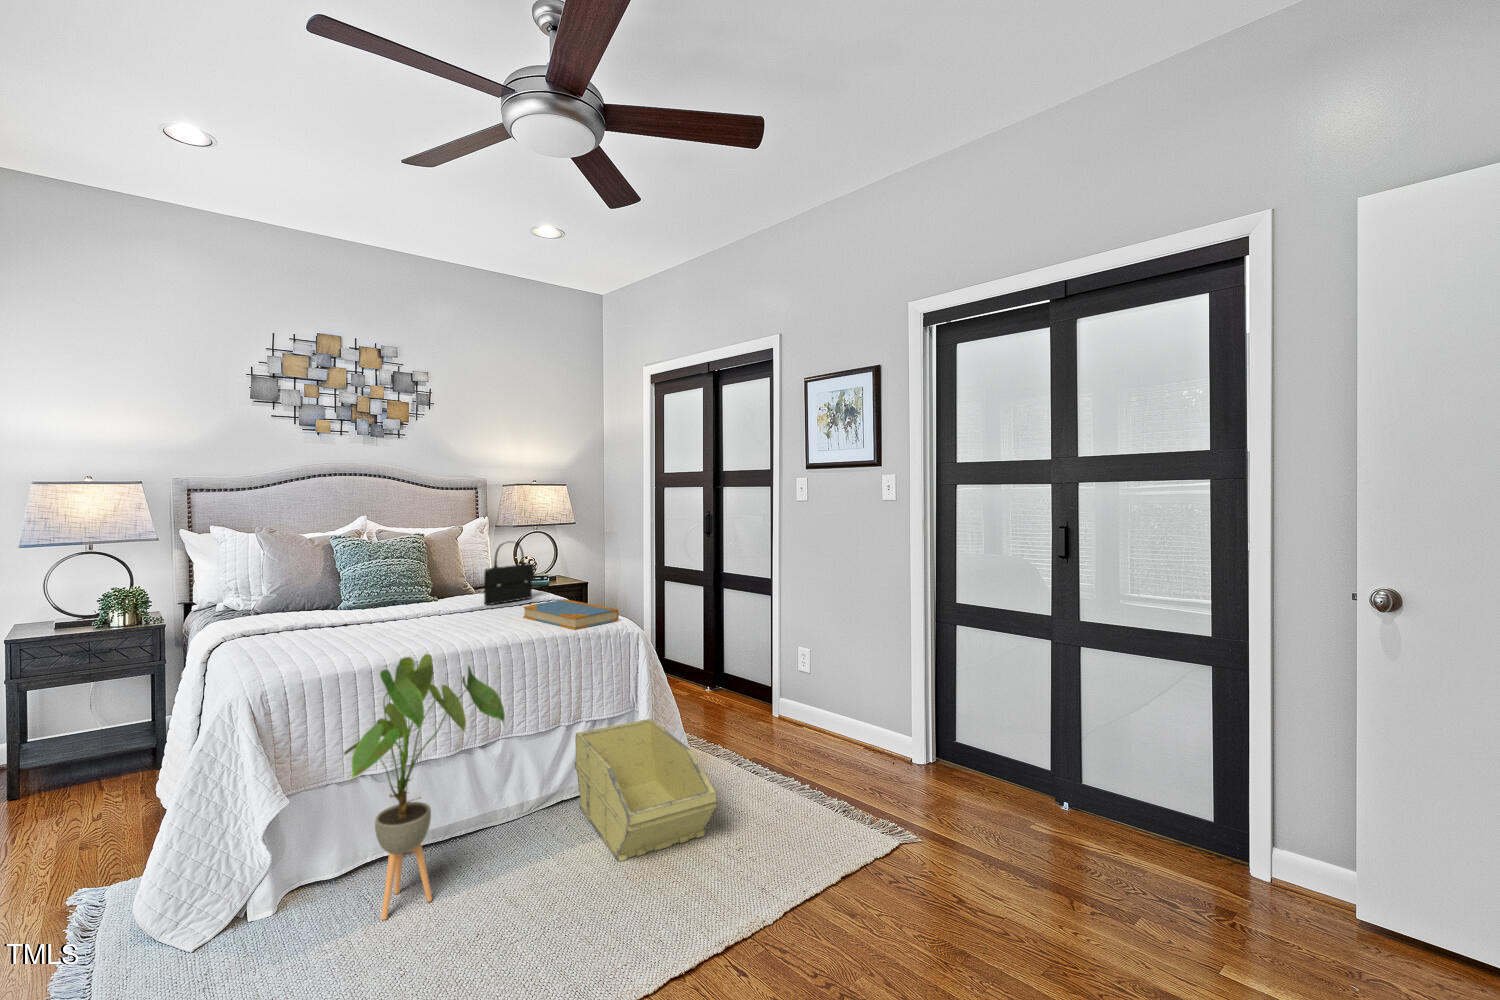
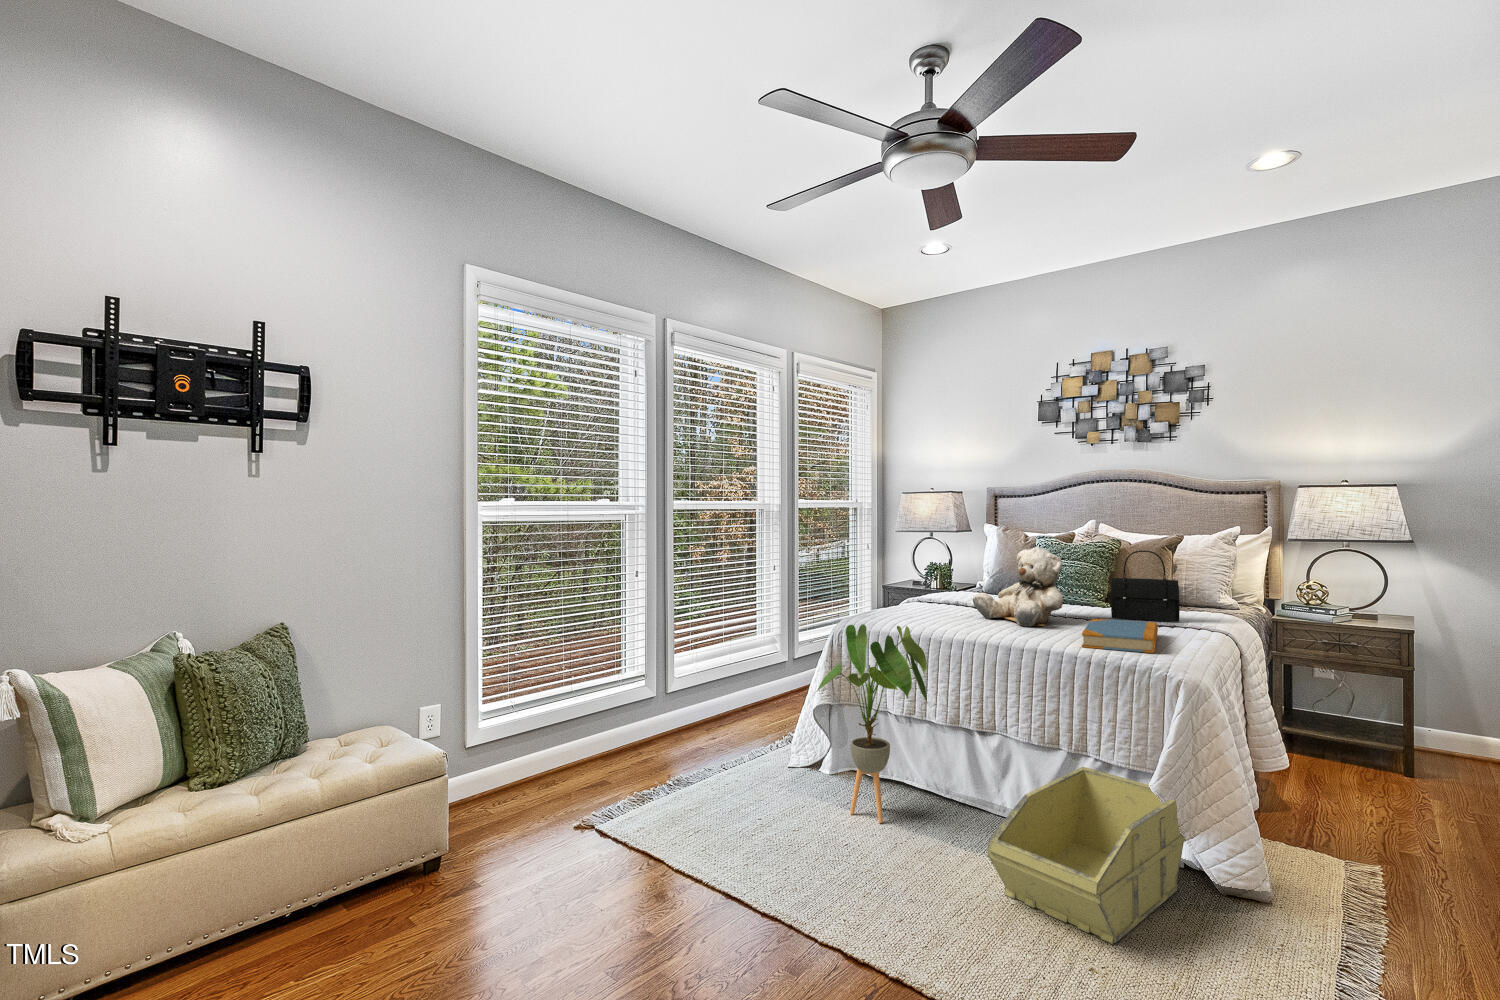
teddy bear: none [395,546,491,630] -> present [973,547,1063,627]

